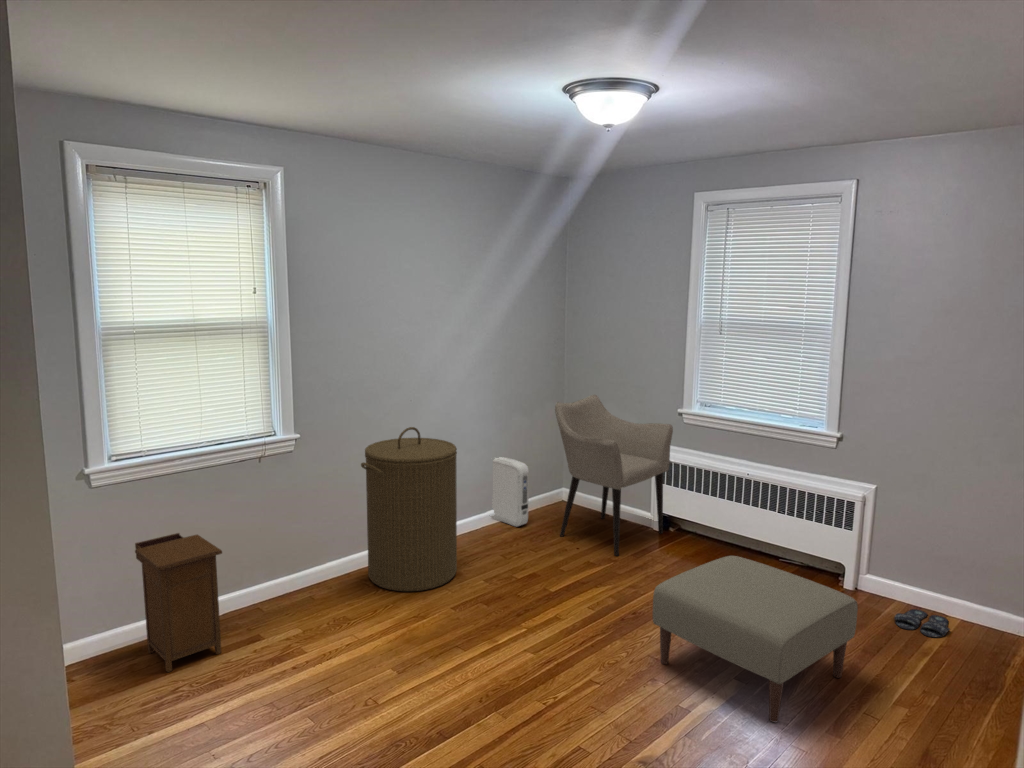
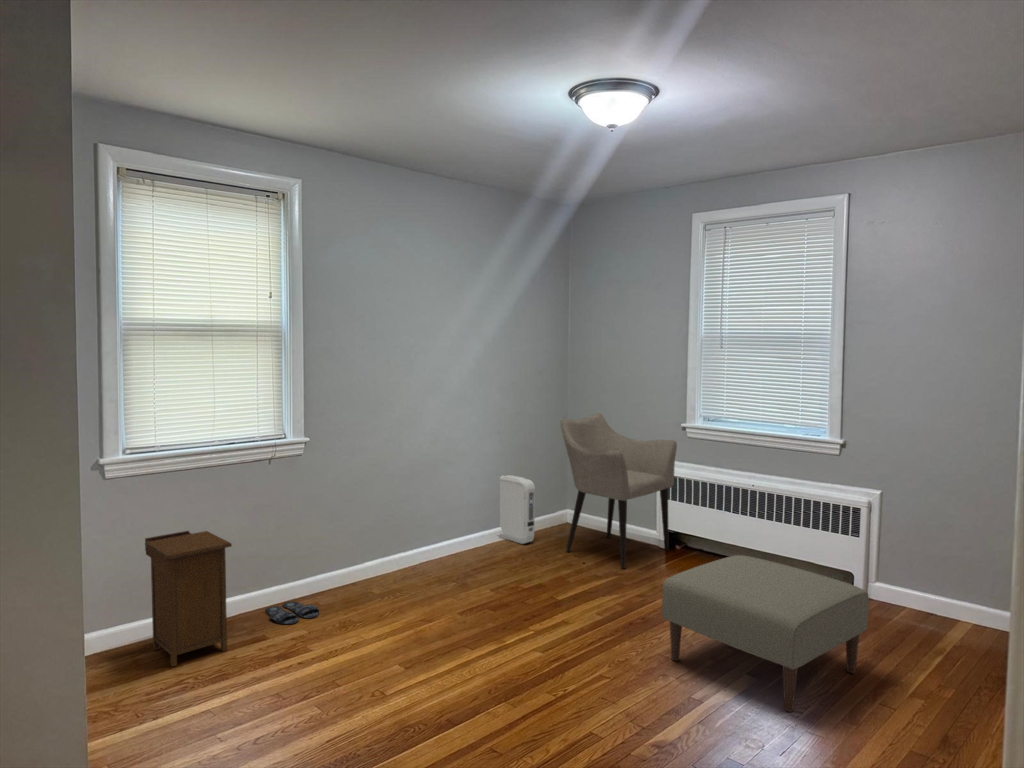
laundry hamper: present [361,427,457,591] -> none [370,434,465,598]
slippers: present [894,609,950,638] -> present [266,602,319,624]

